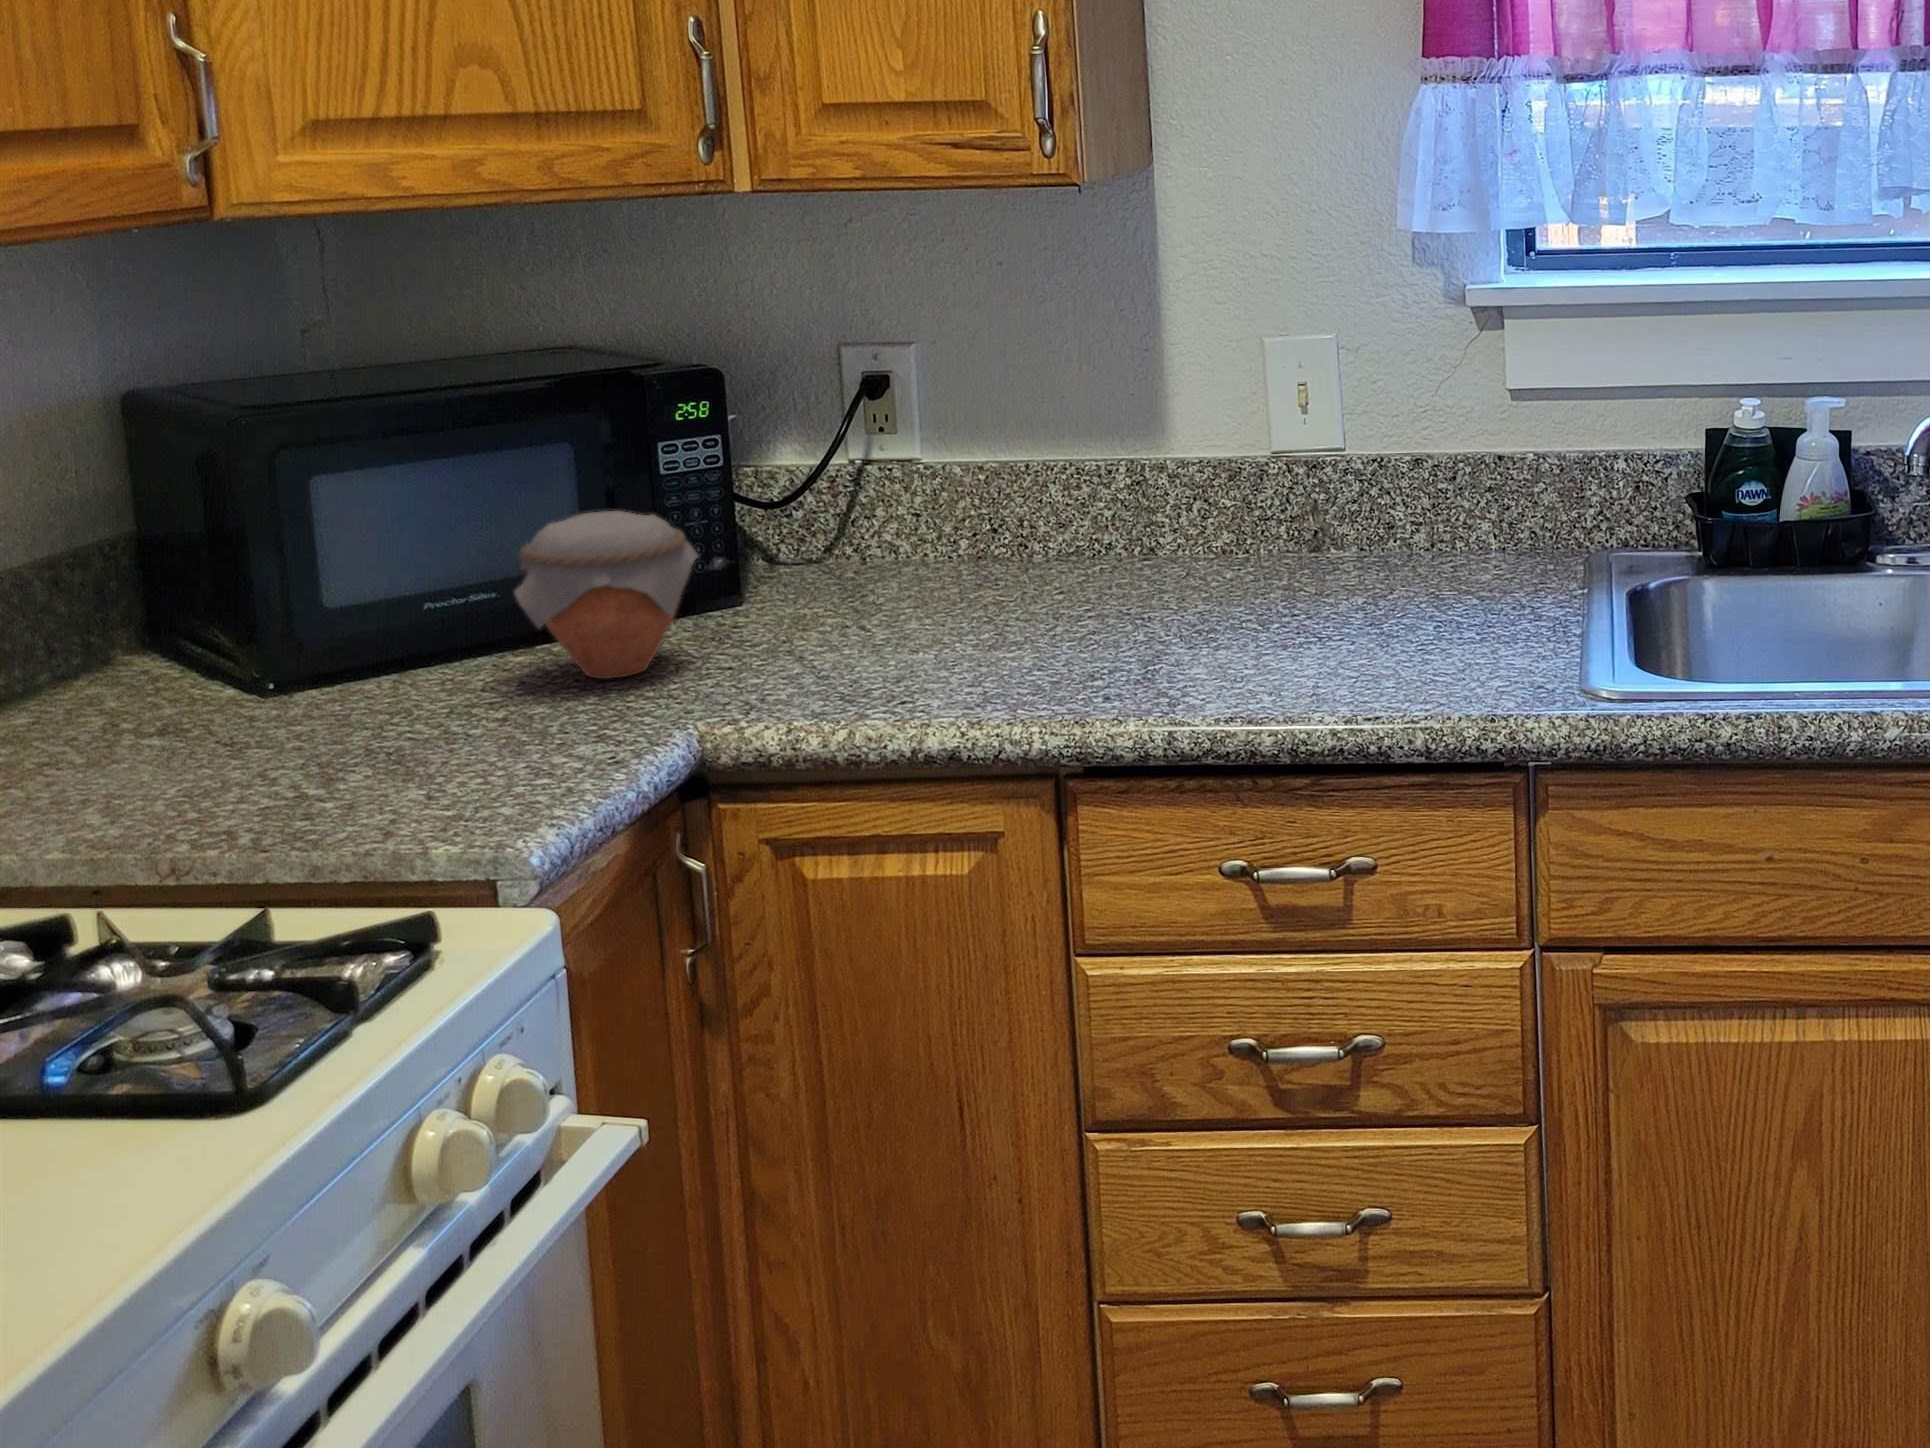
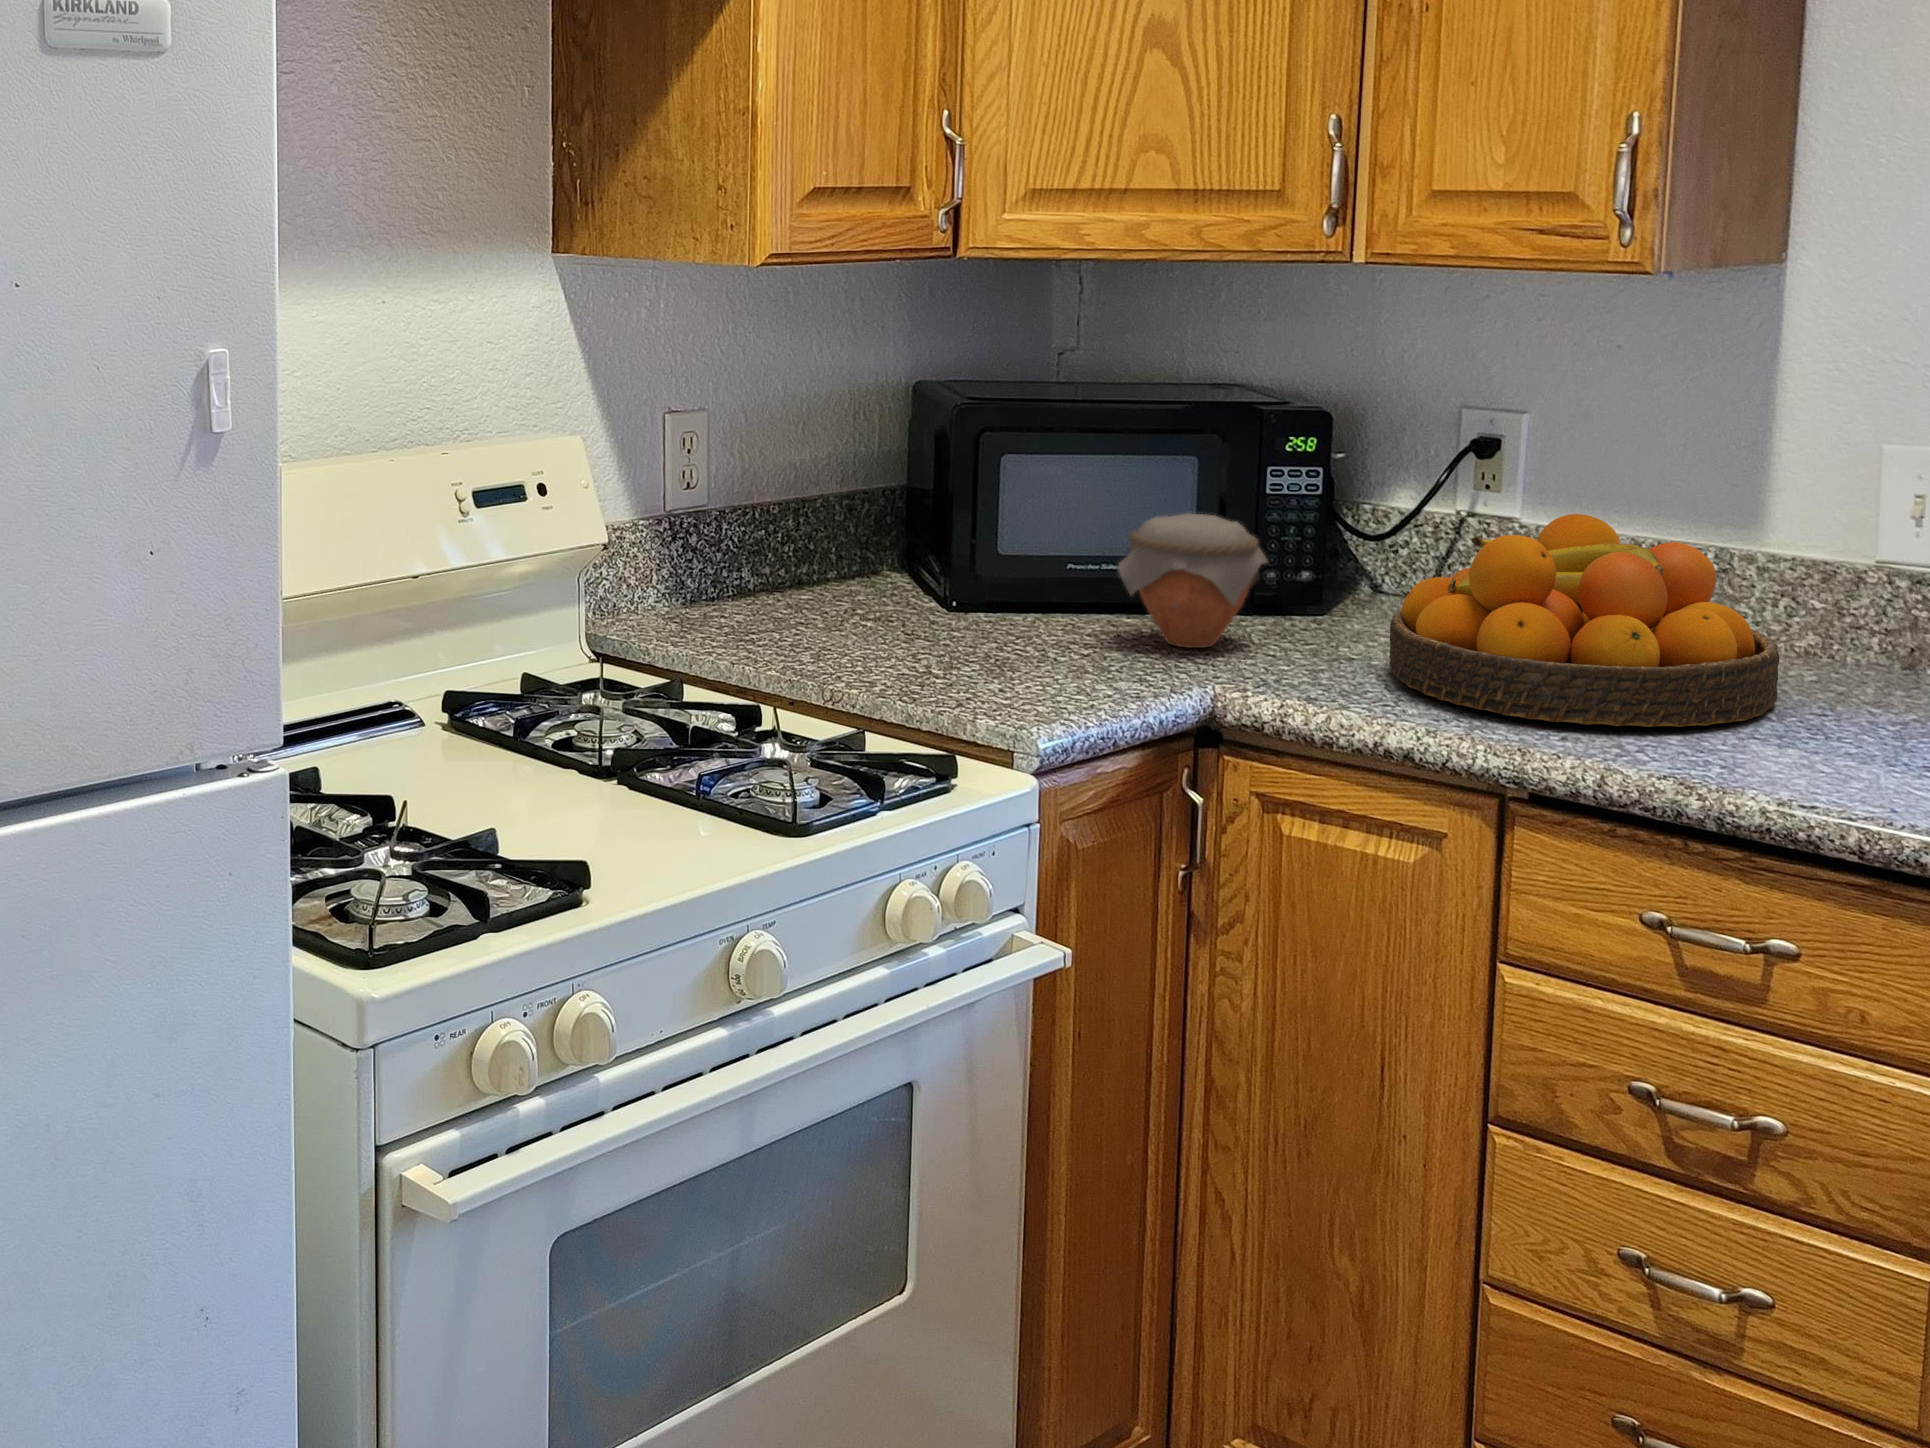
fruit bowl: none [863,449,1256,685] -> present [1389,514,1779,727]

